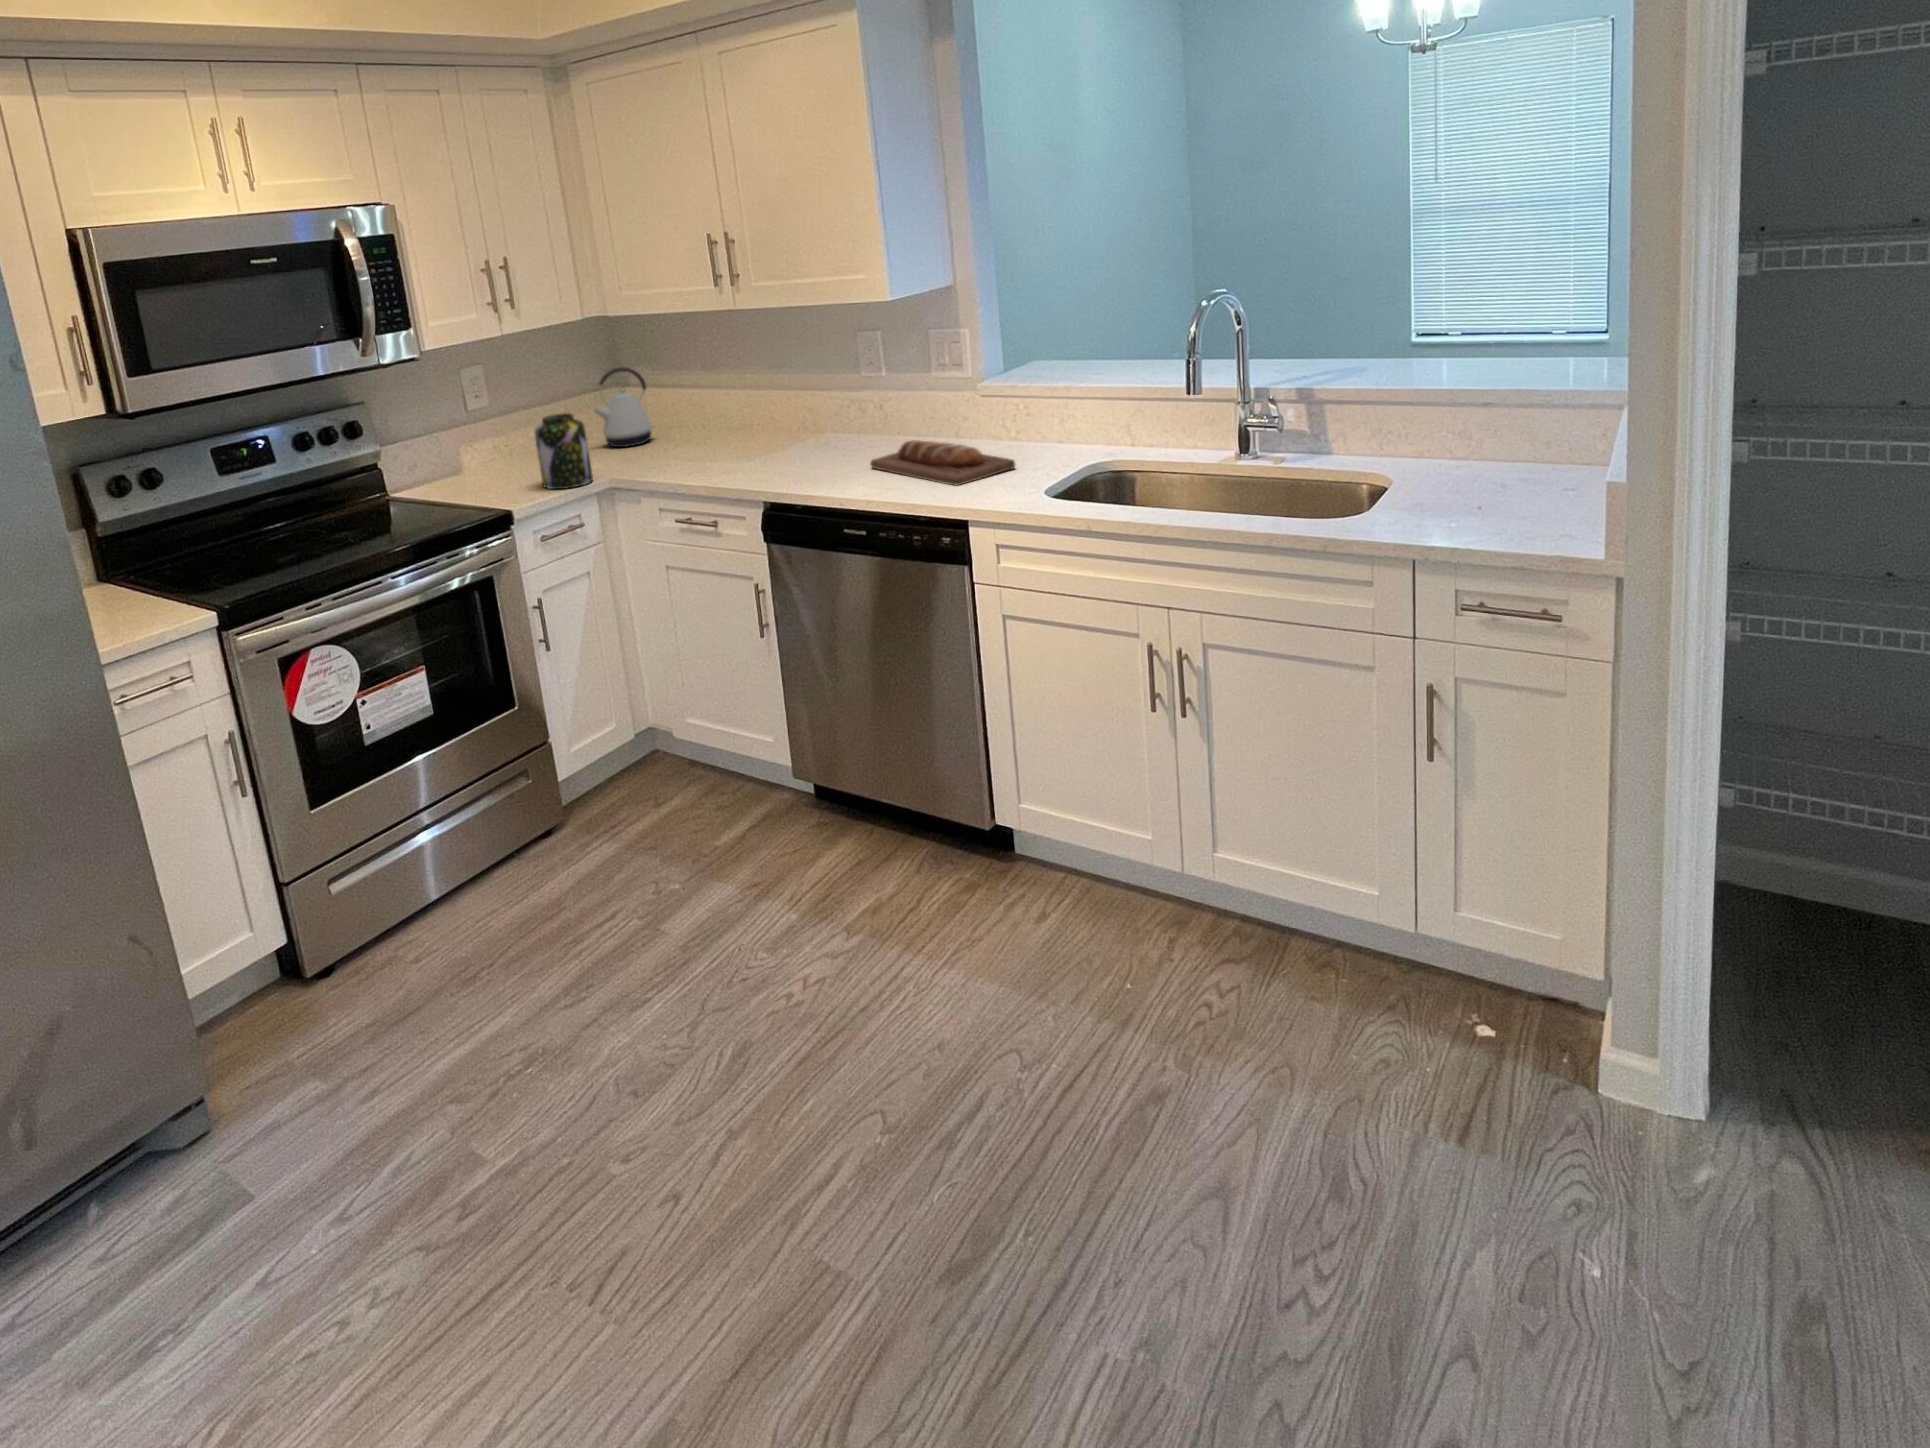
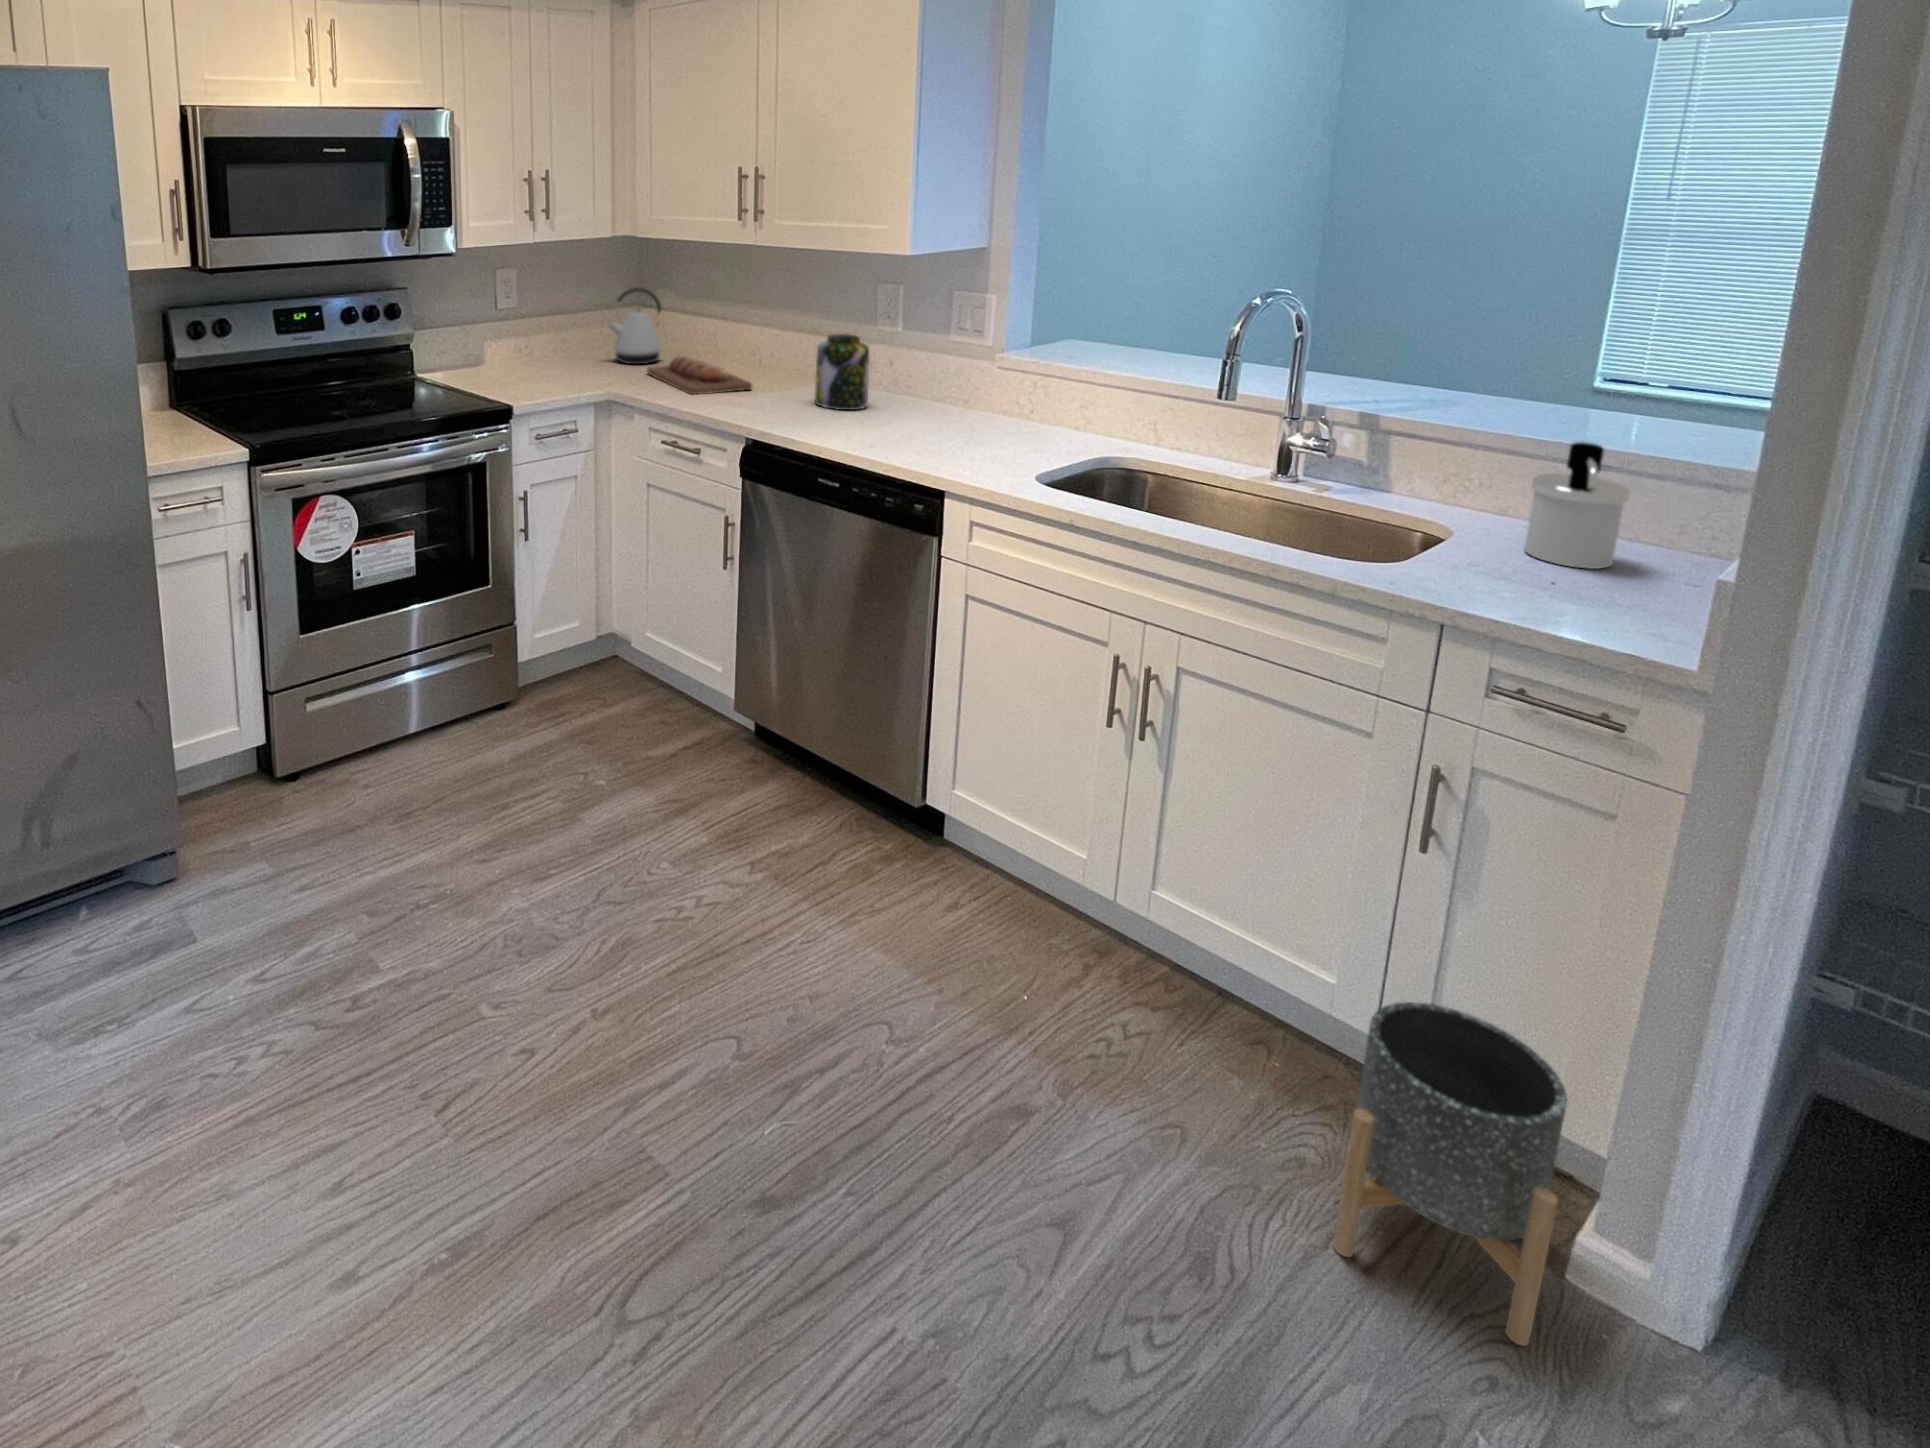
soap dispenser: none [1444,387,1513,492] -> present [1525,442,1629,569]
jar: present [535,413,593,489] -> present [815,334,869,410]
bread loaf: present [870,440,1015,485] -> present [647,356,752,394]
planter: none [1418,890,1590,1163] -> present [1333,1002,1567,1346]

